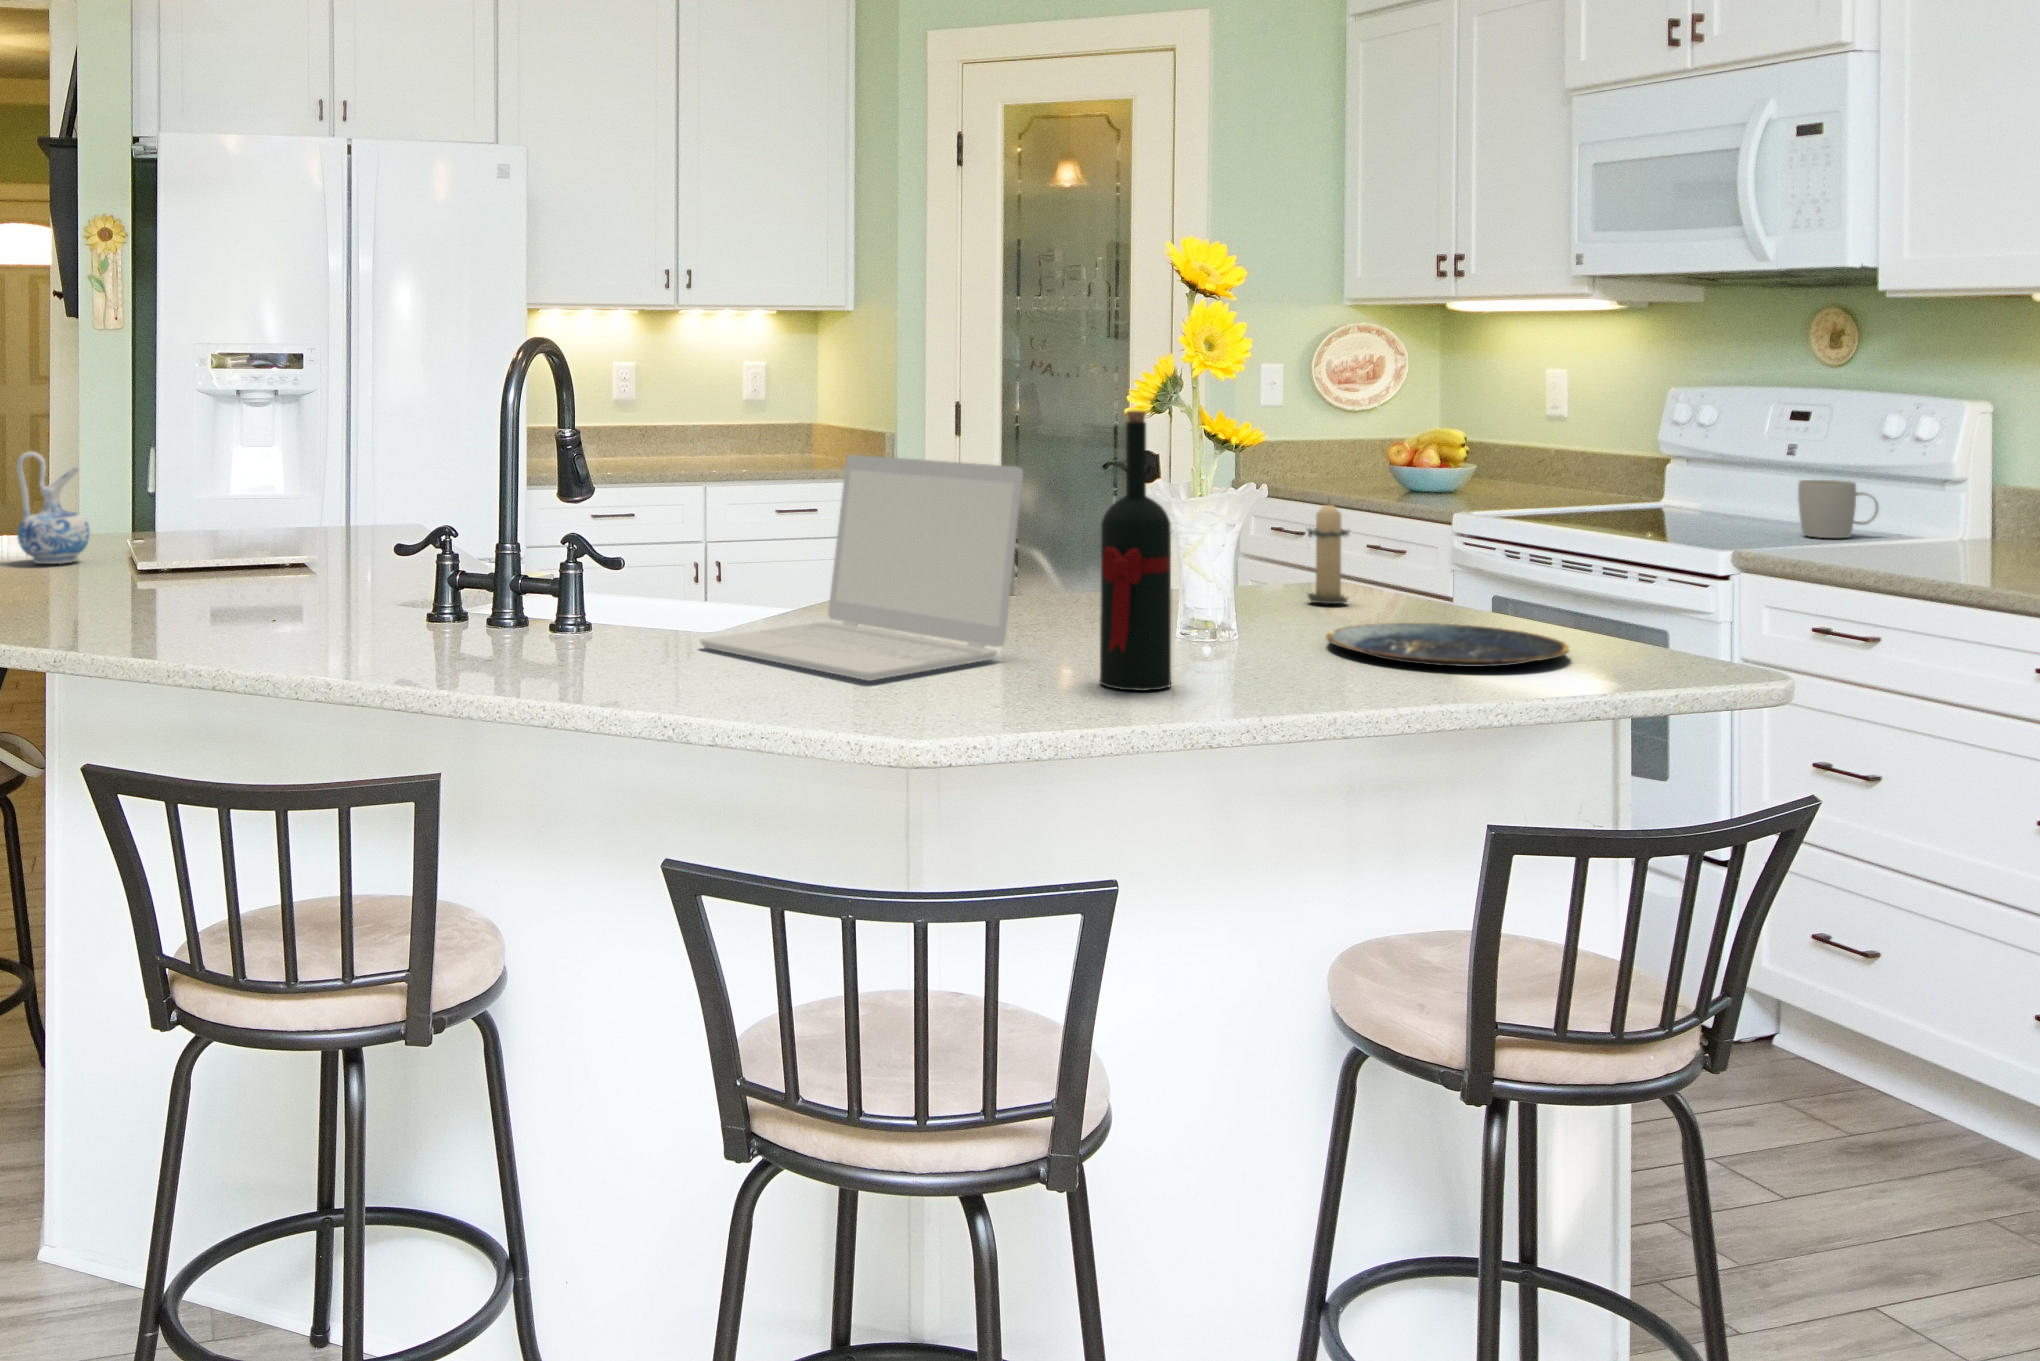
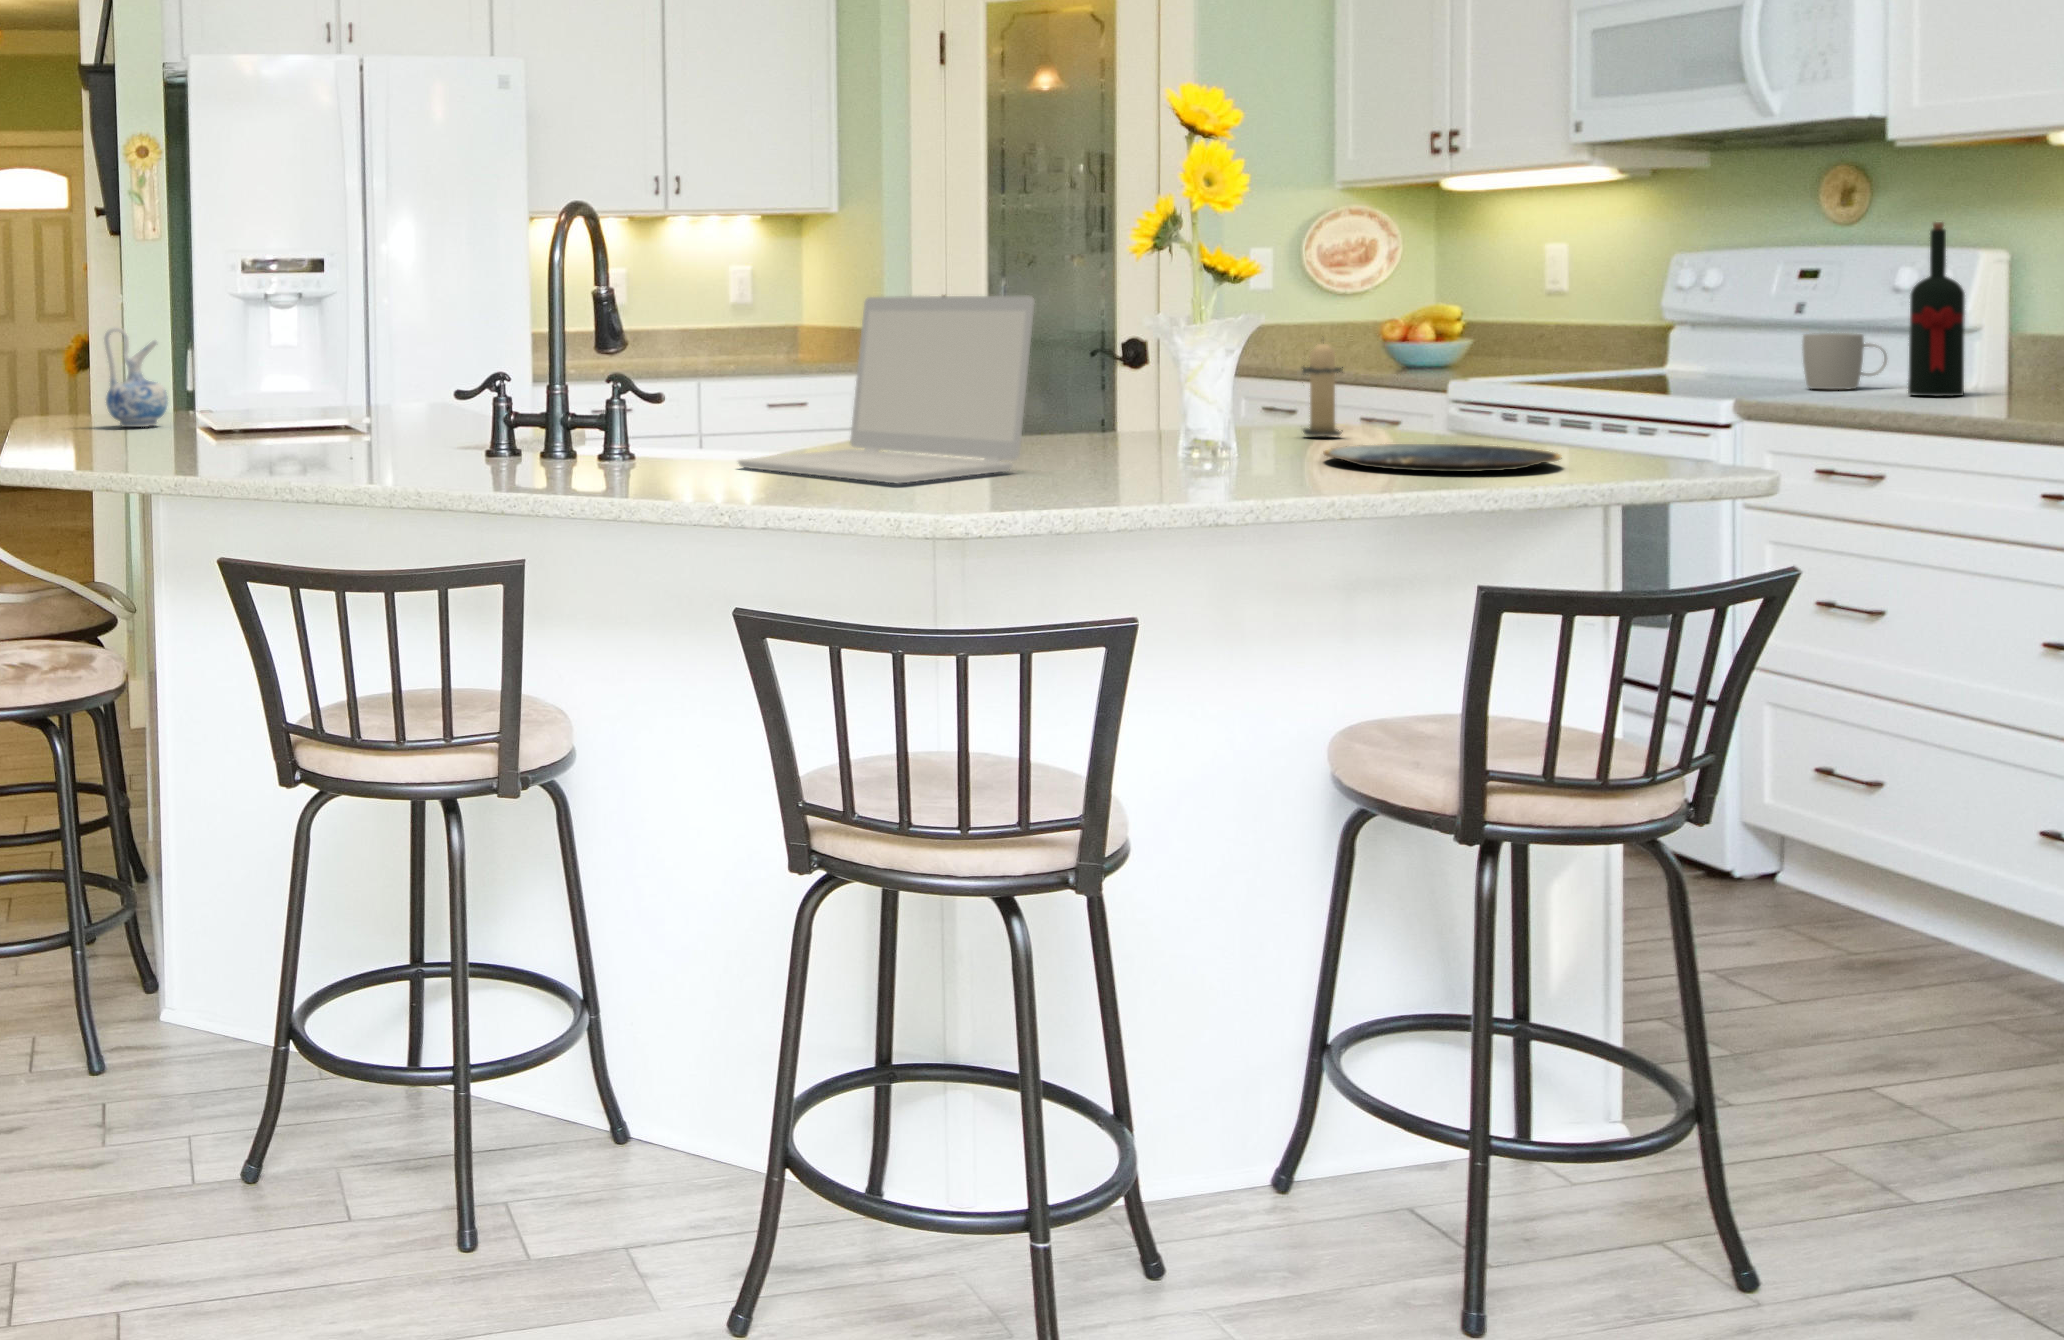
wine bottle: present [1100,410,1171,691] -> present [1908,222,1965,396]

